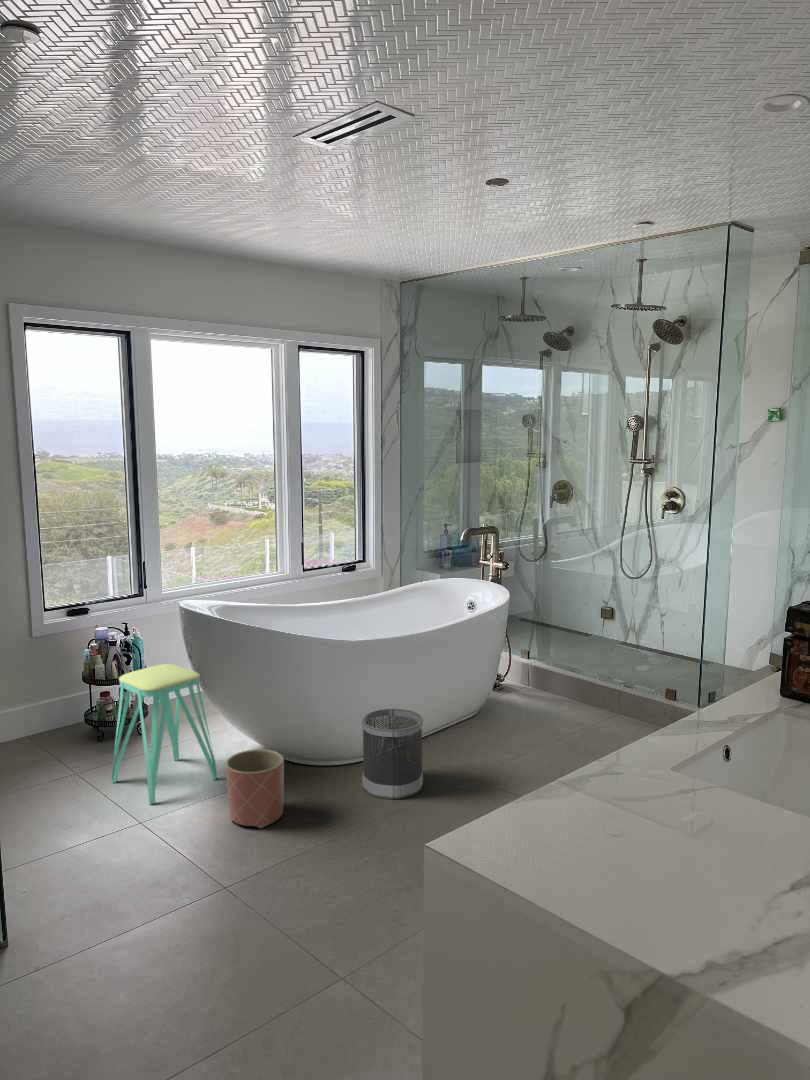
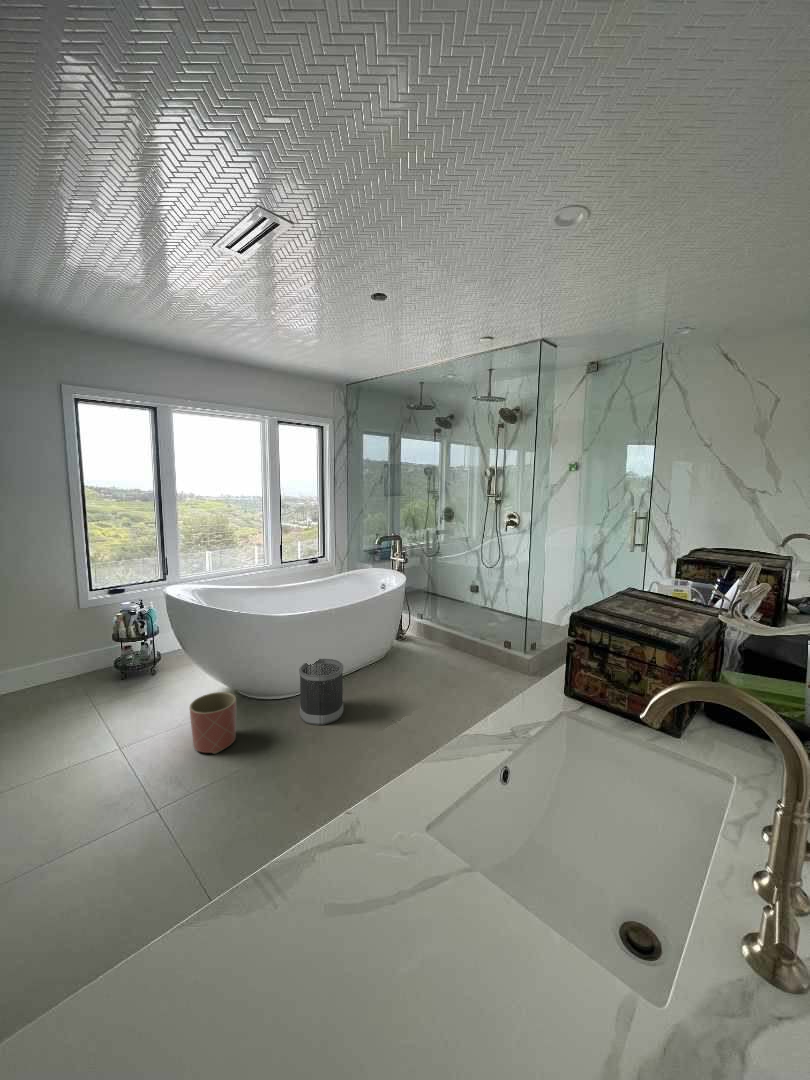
stool: present [112,664,218,804] -> none [115,628,197,734]

